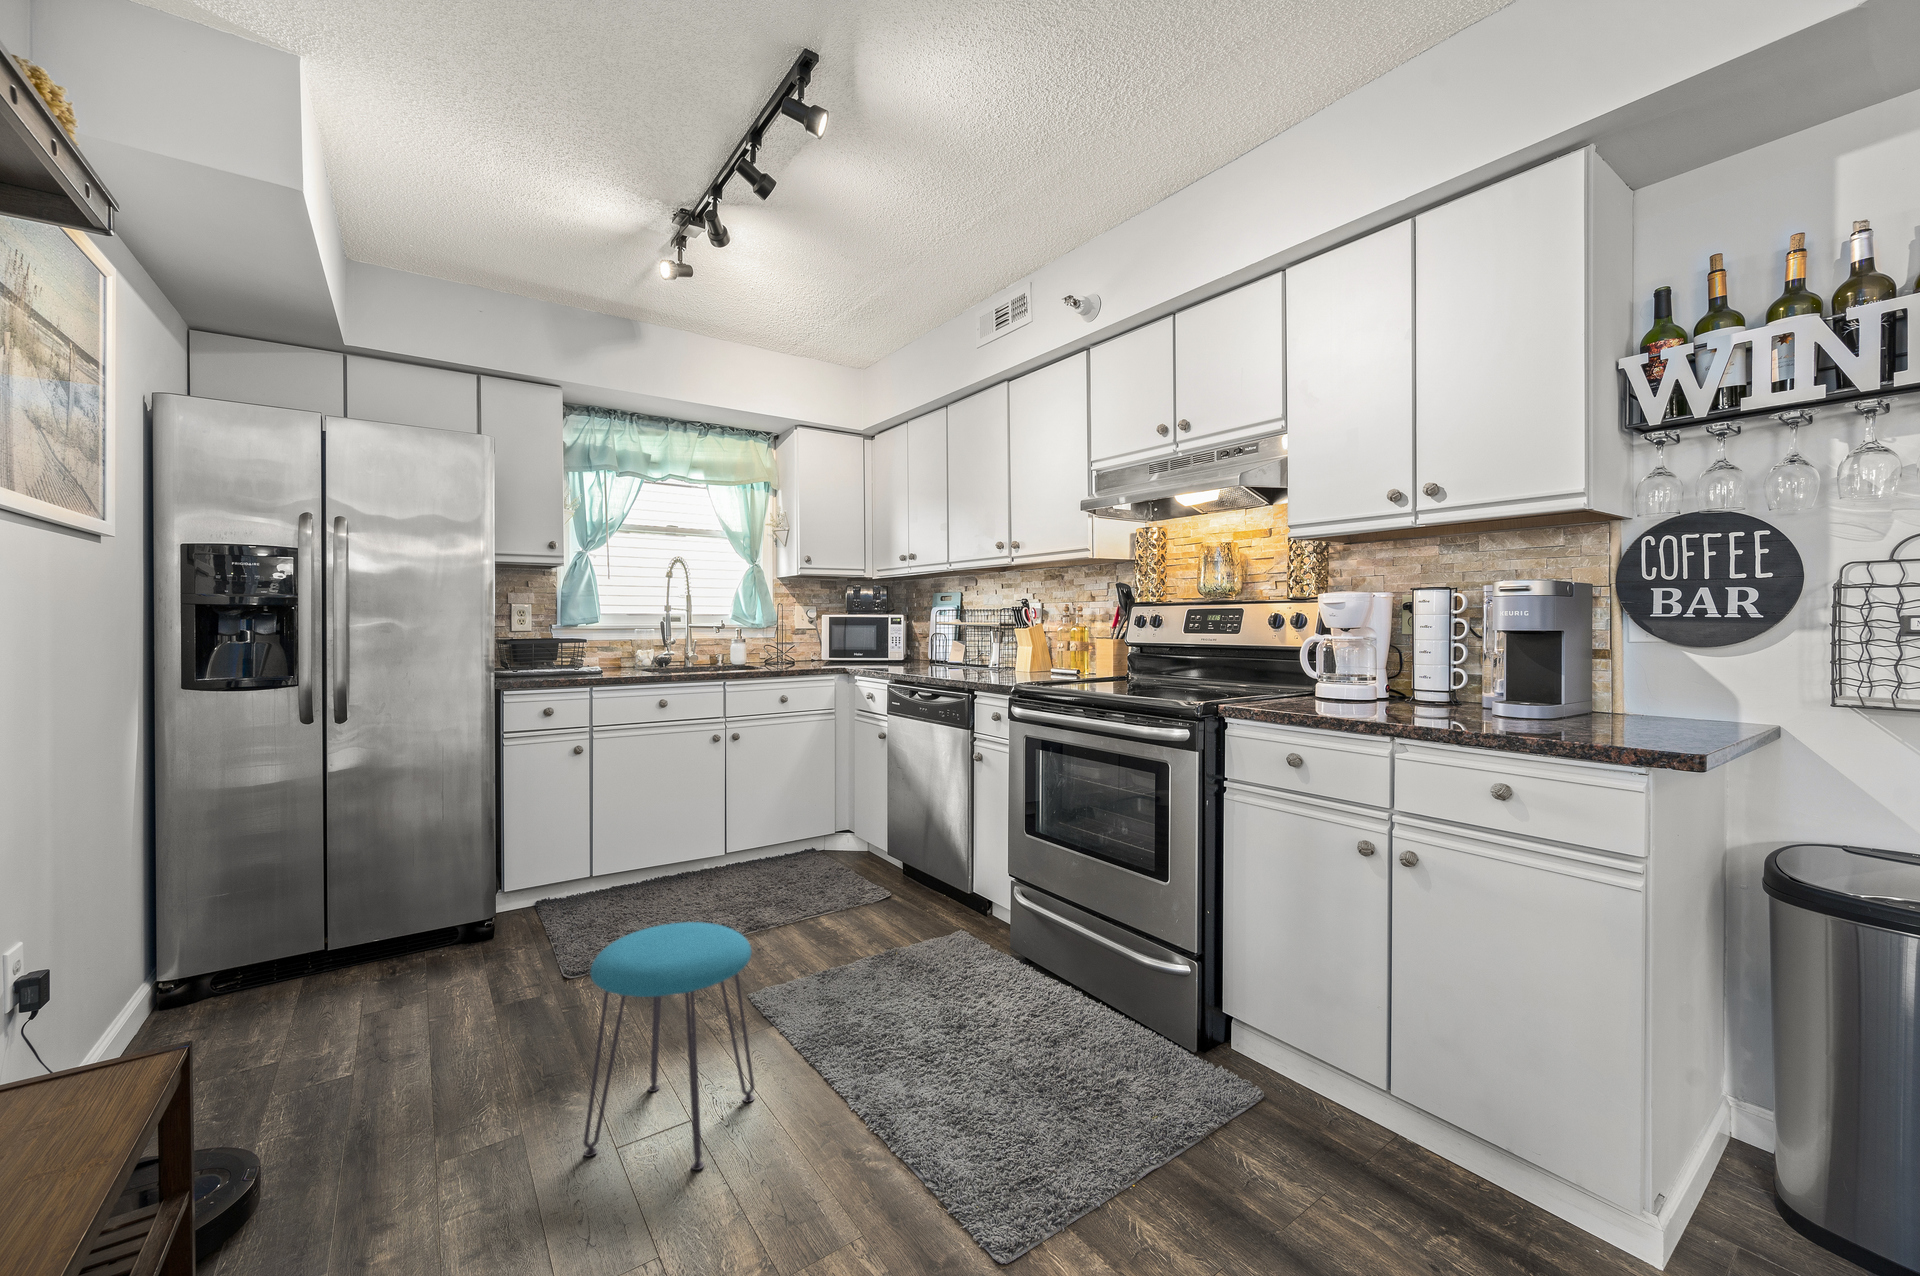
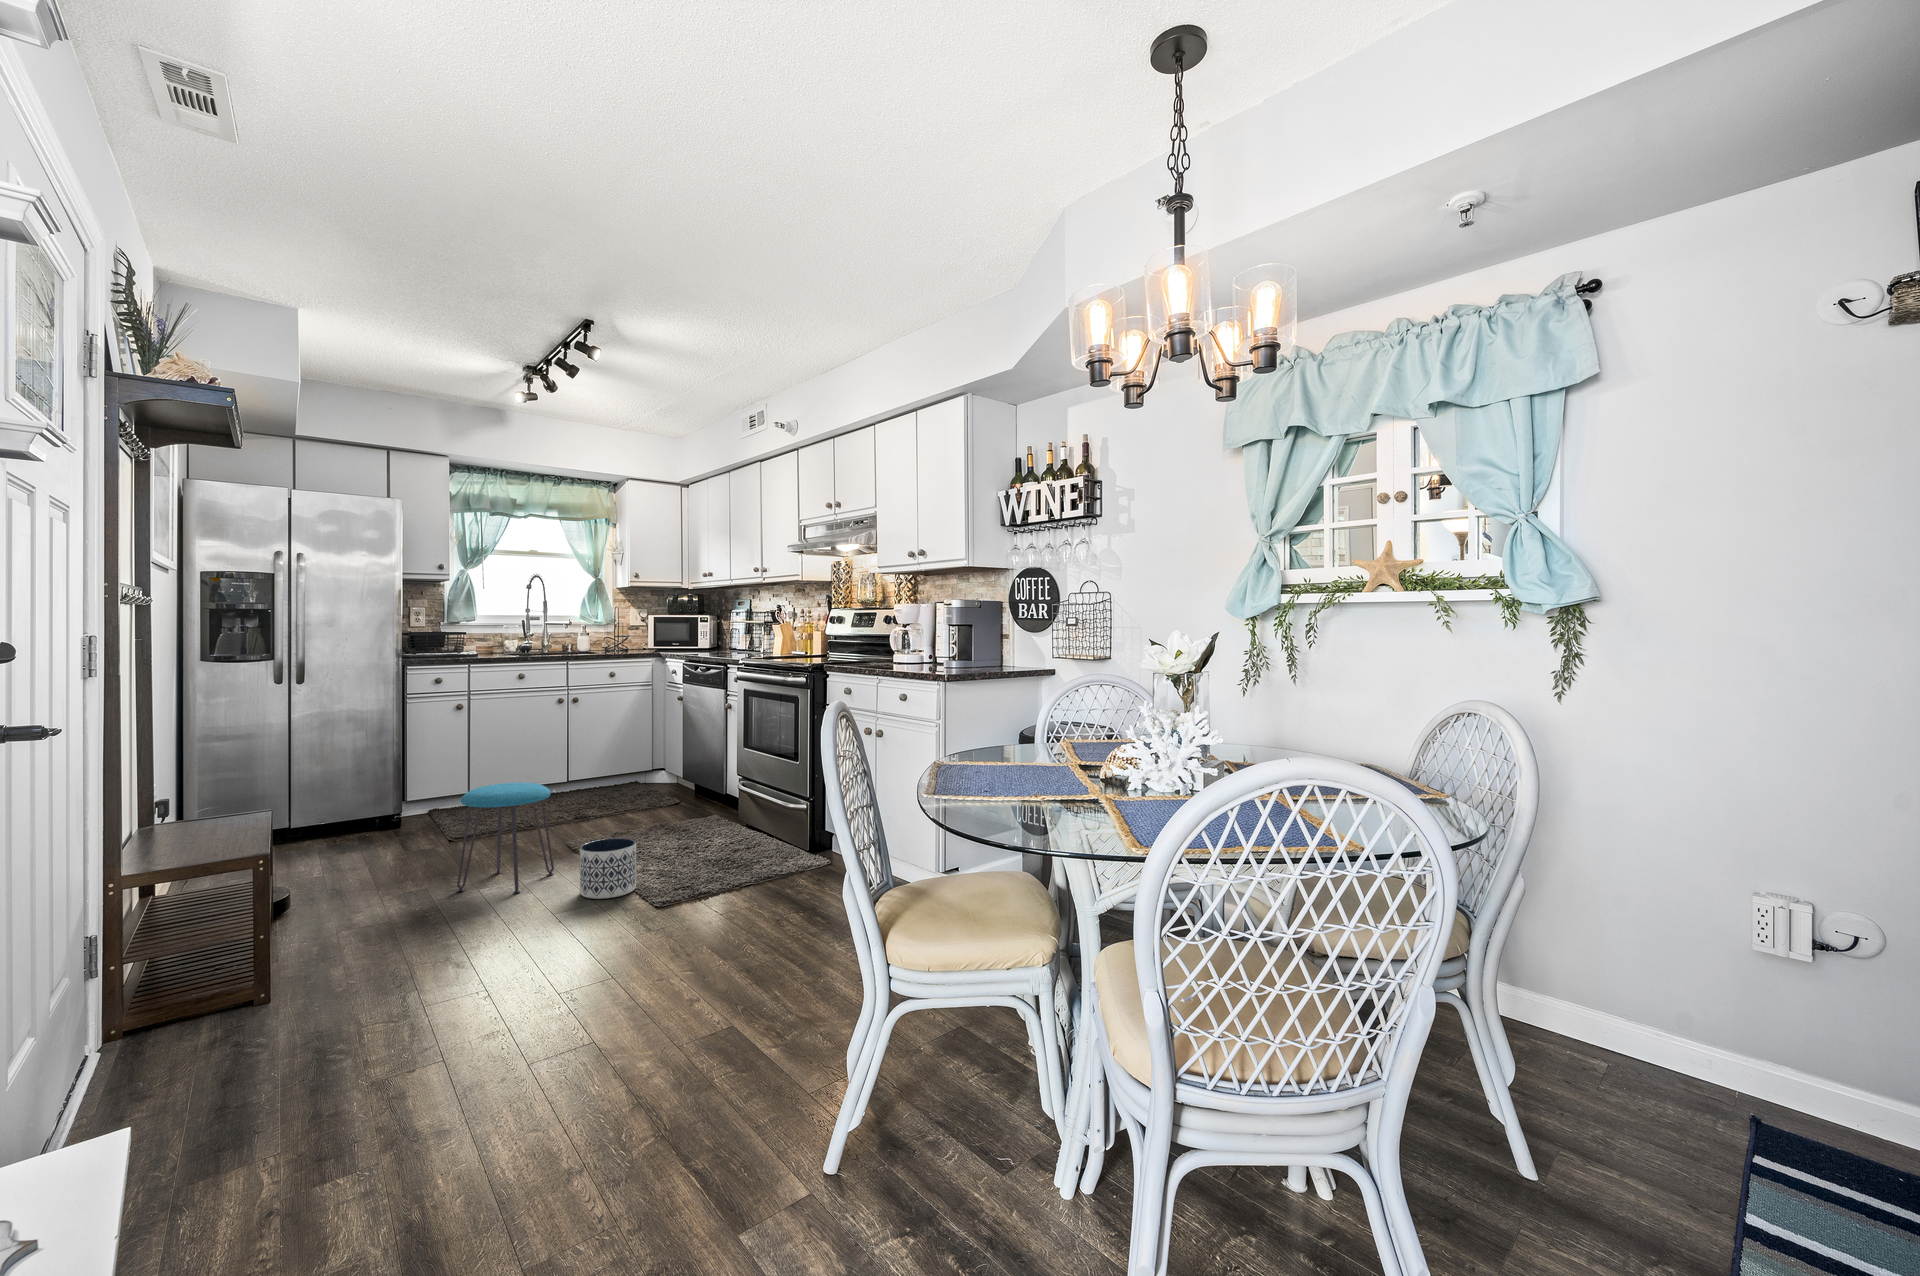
planter: none [824,1050,930,1206] -> present [580,838,636,899]

